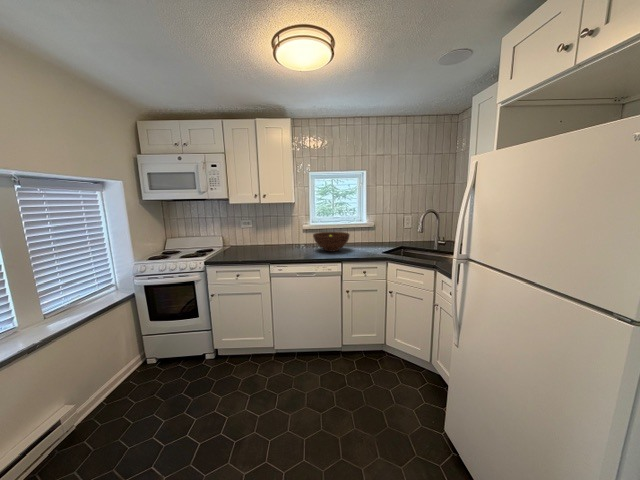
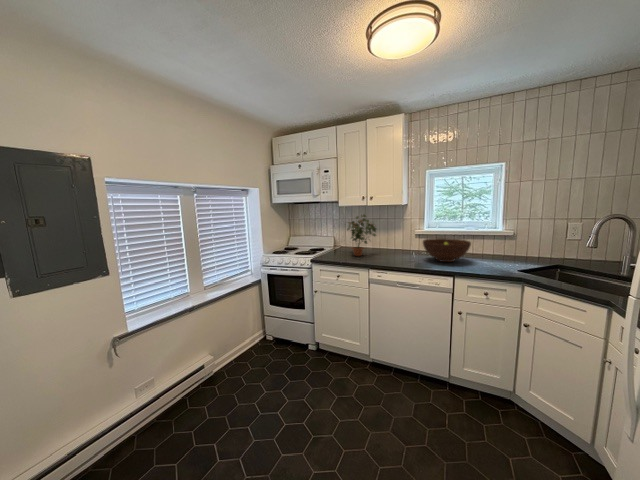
potted plant: none [239,212,272,254] -> present [347,215,376,256]

